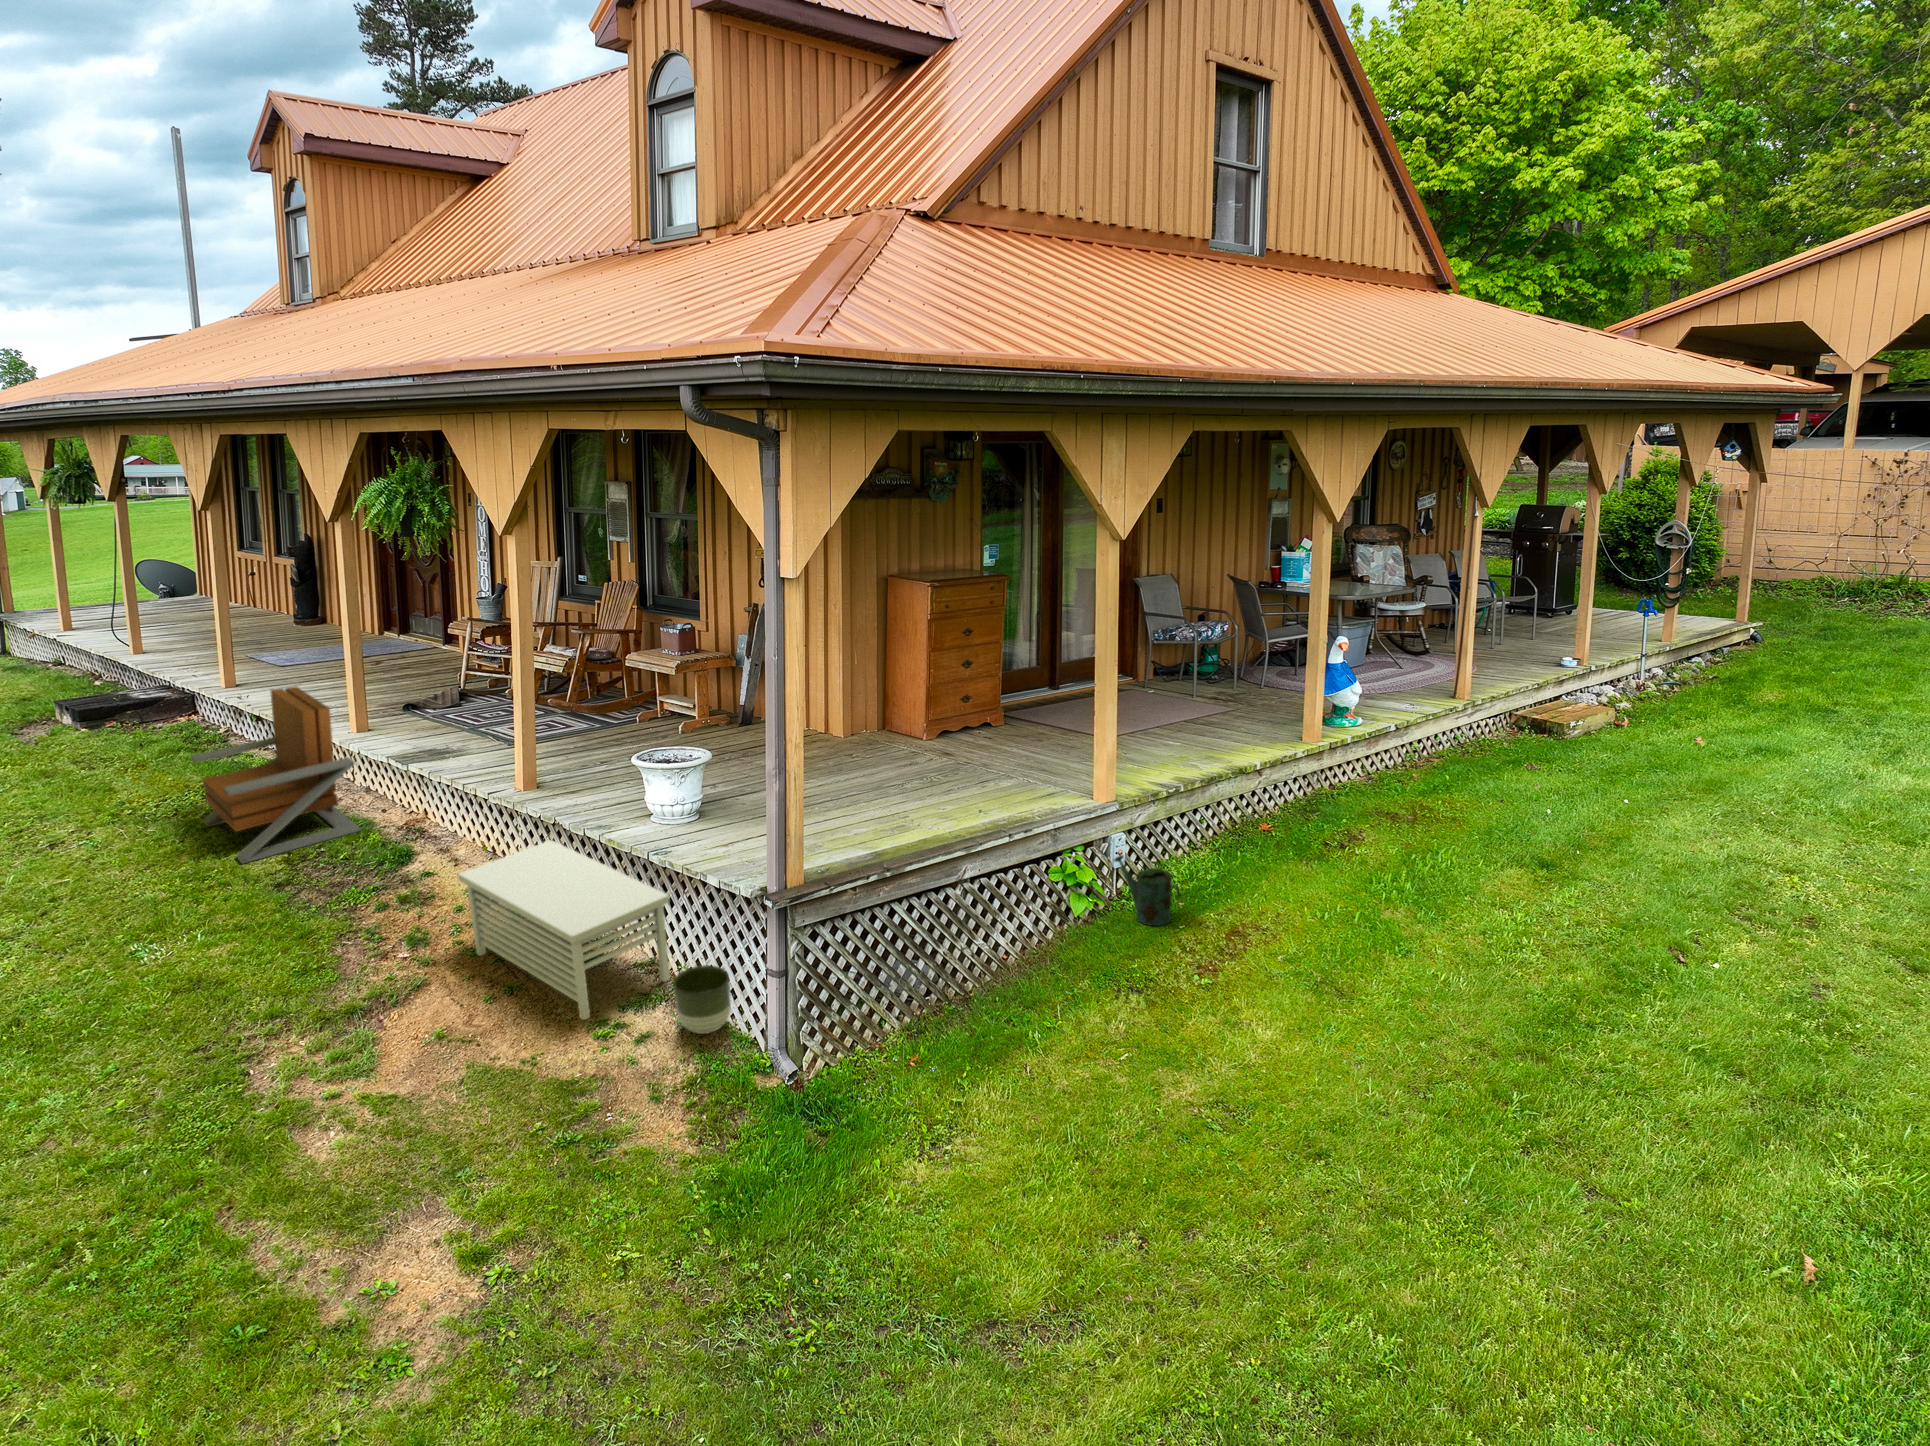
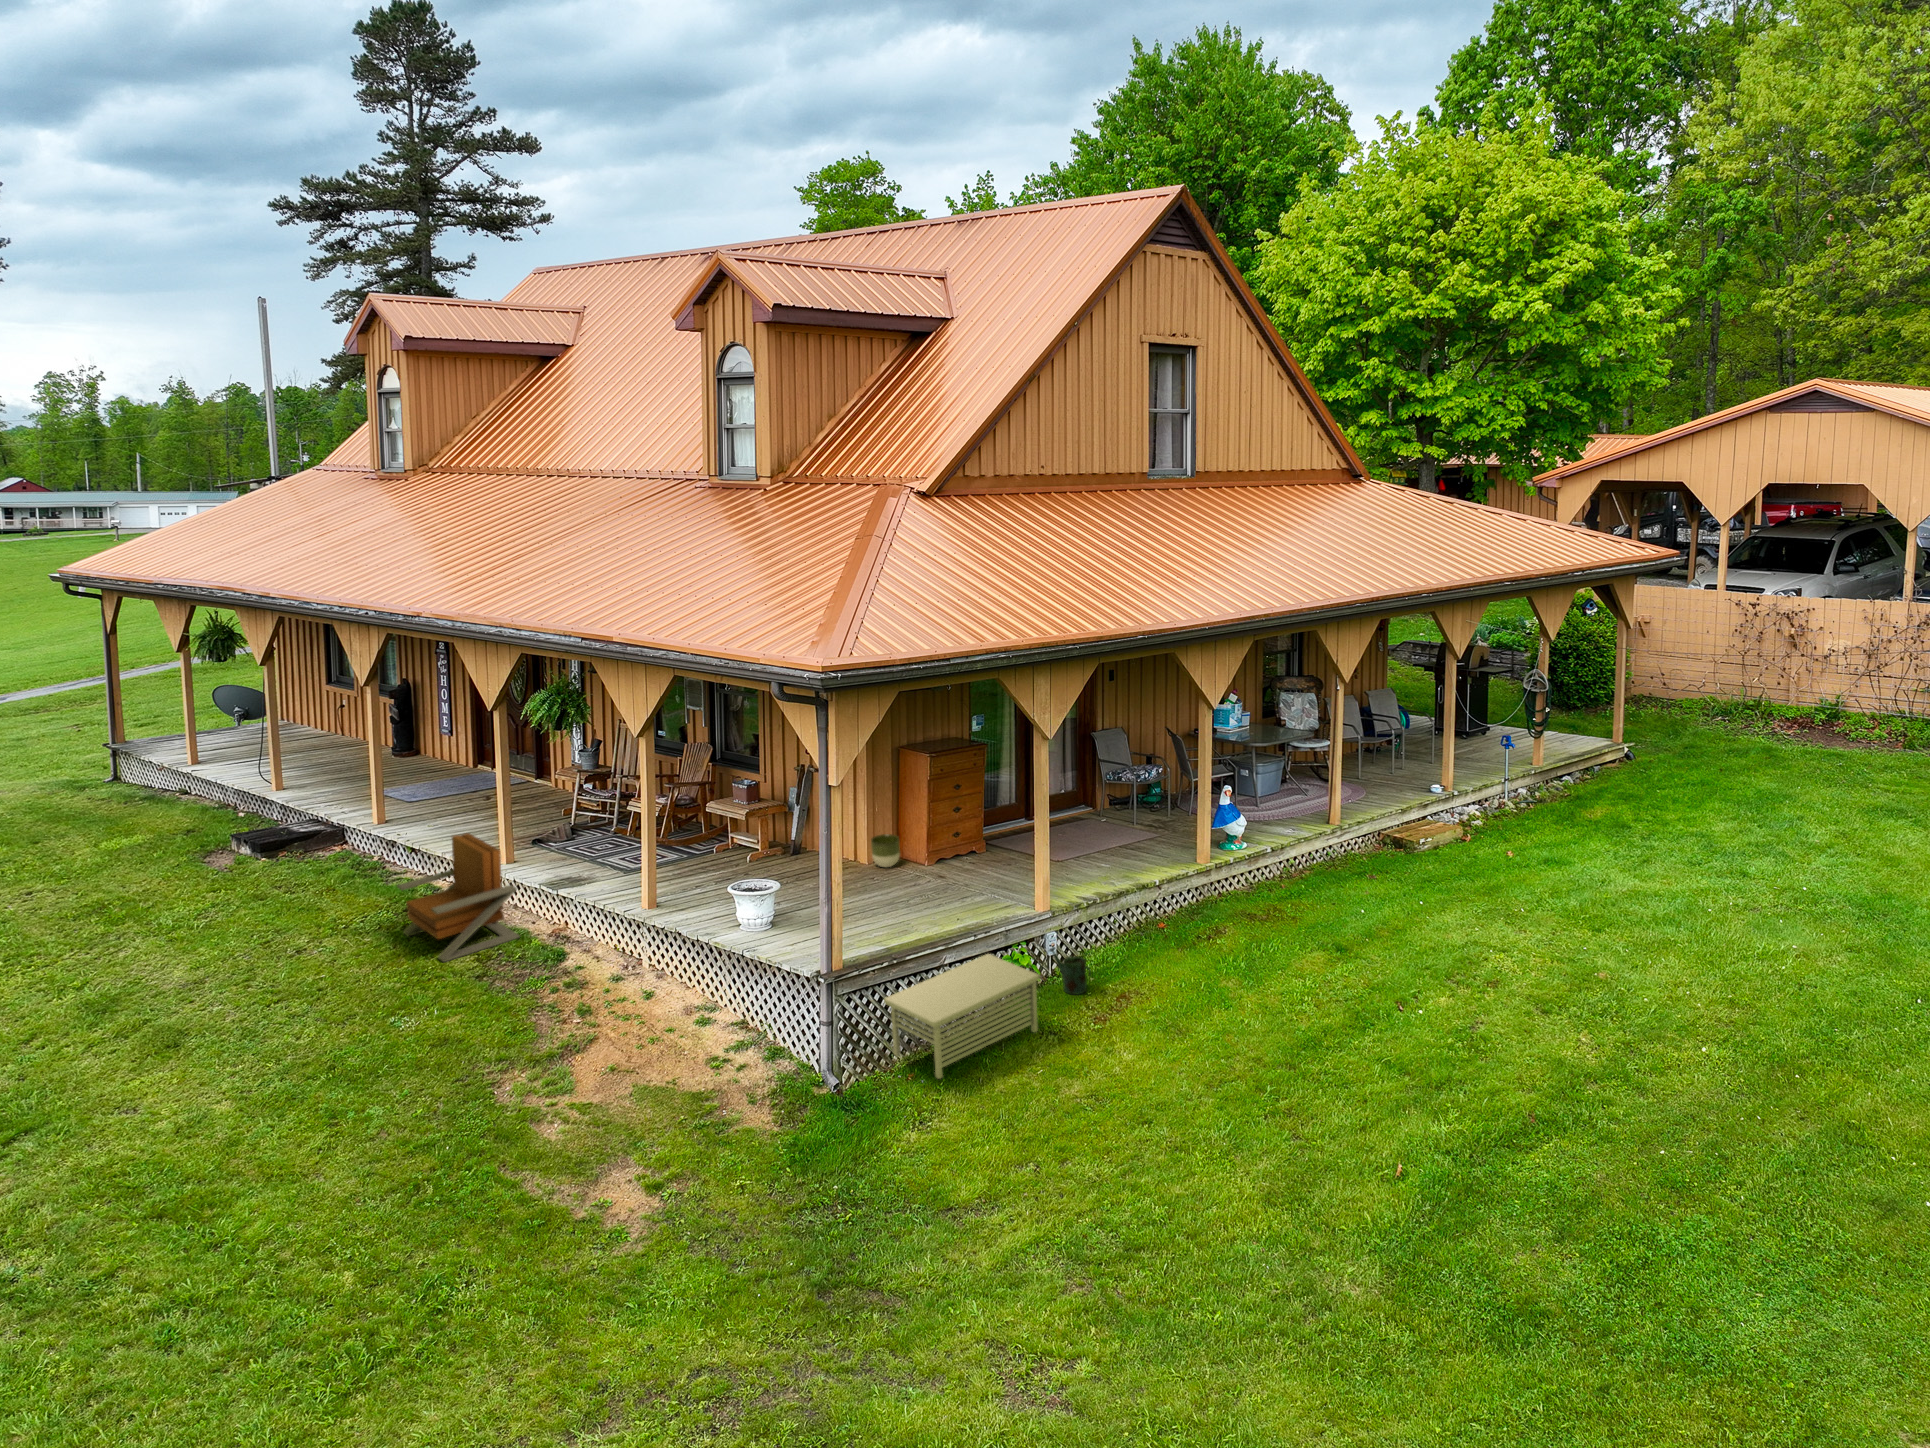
storage bench: present [458,840,670,1020] -> present [884,954,1040,1079]
planter: present [673,965,731,1034] -> present [871,834,900,867]

